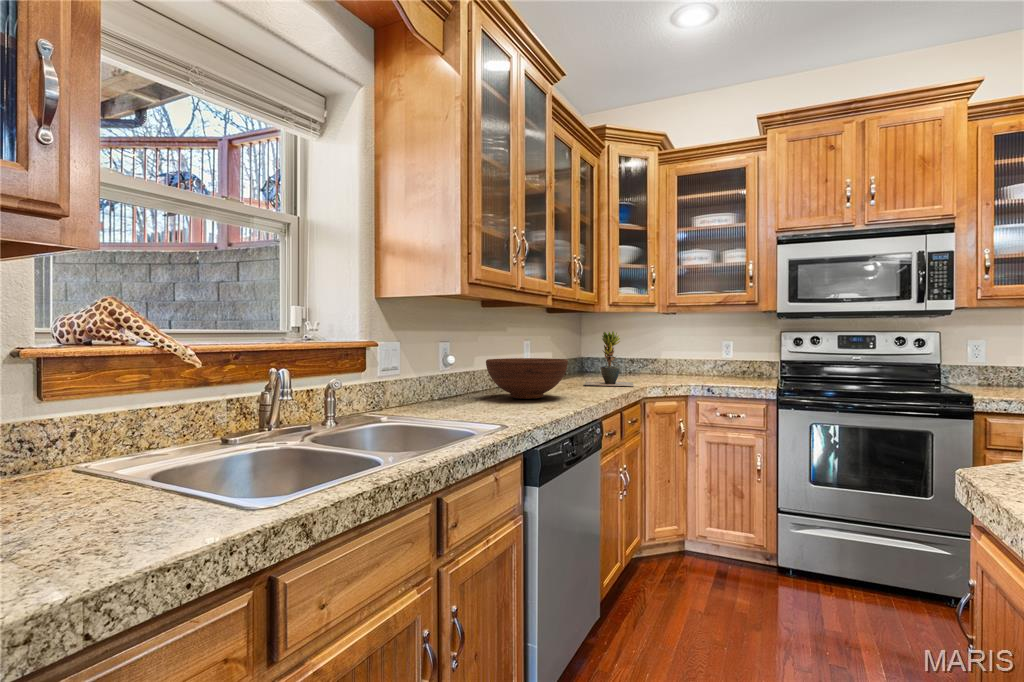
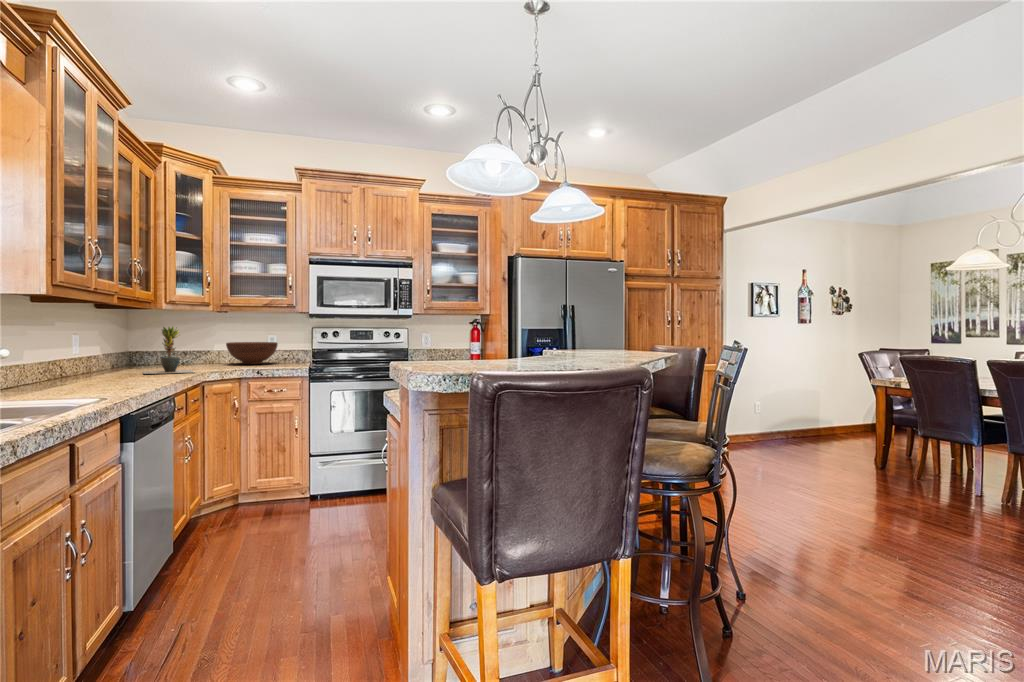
fruit bowl: present [486,358,568,399] -> present [226,342,278,364]

